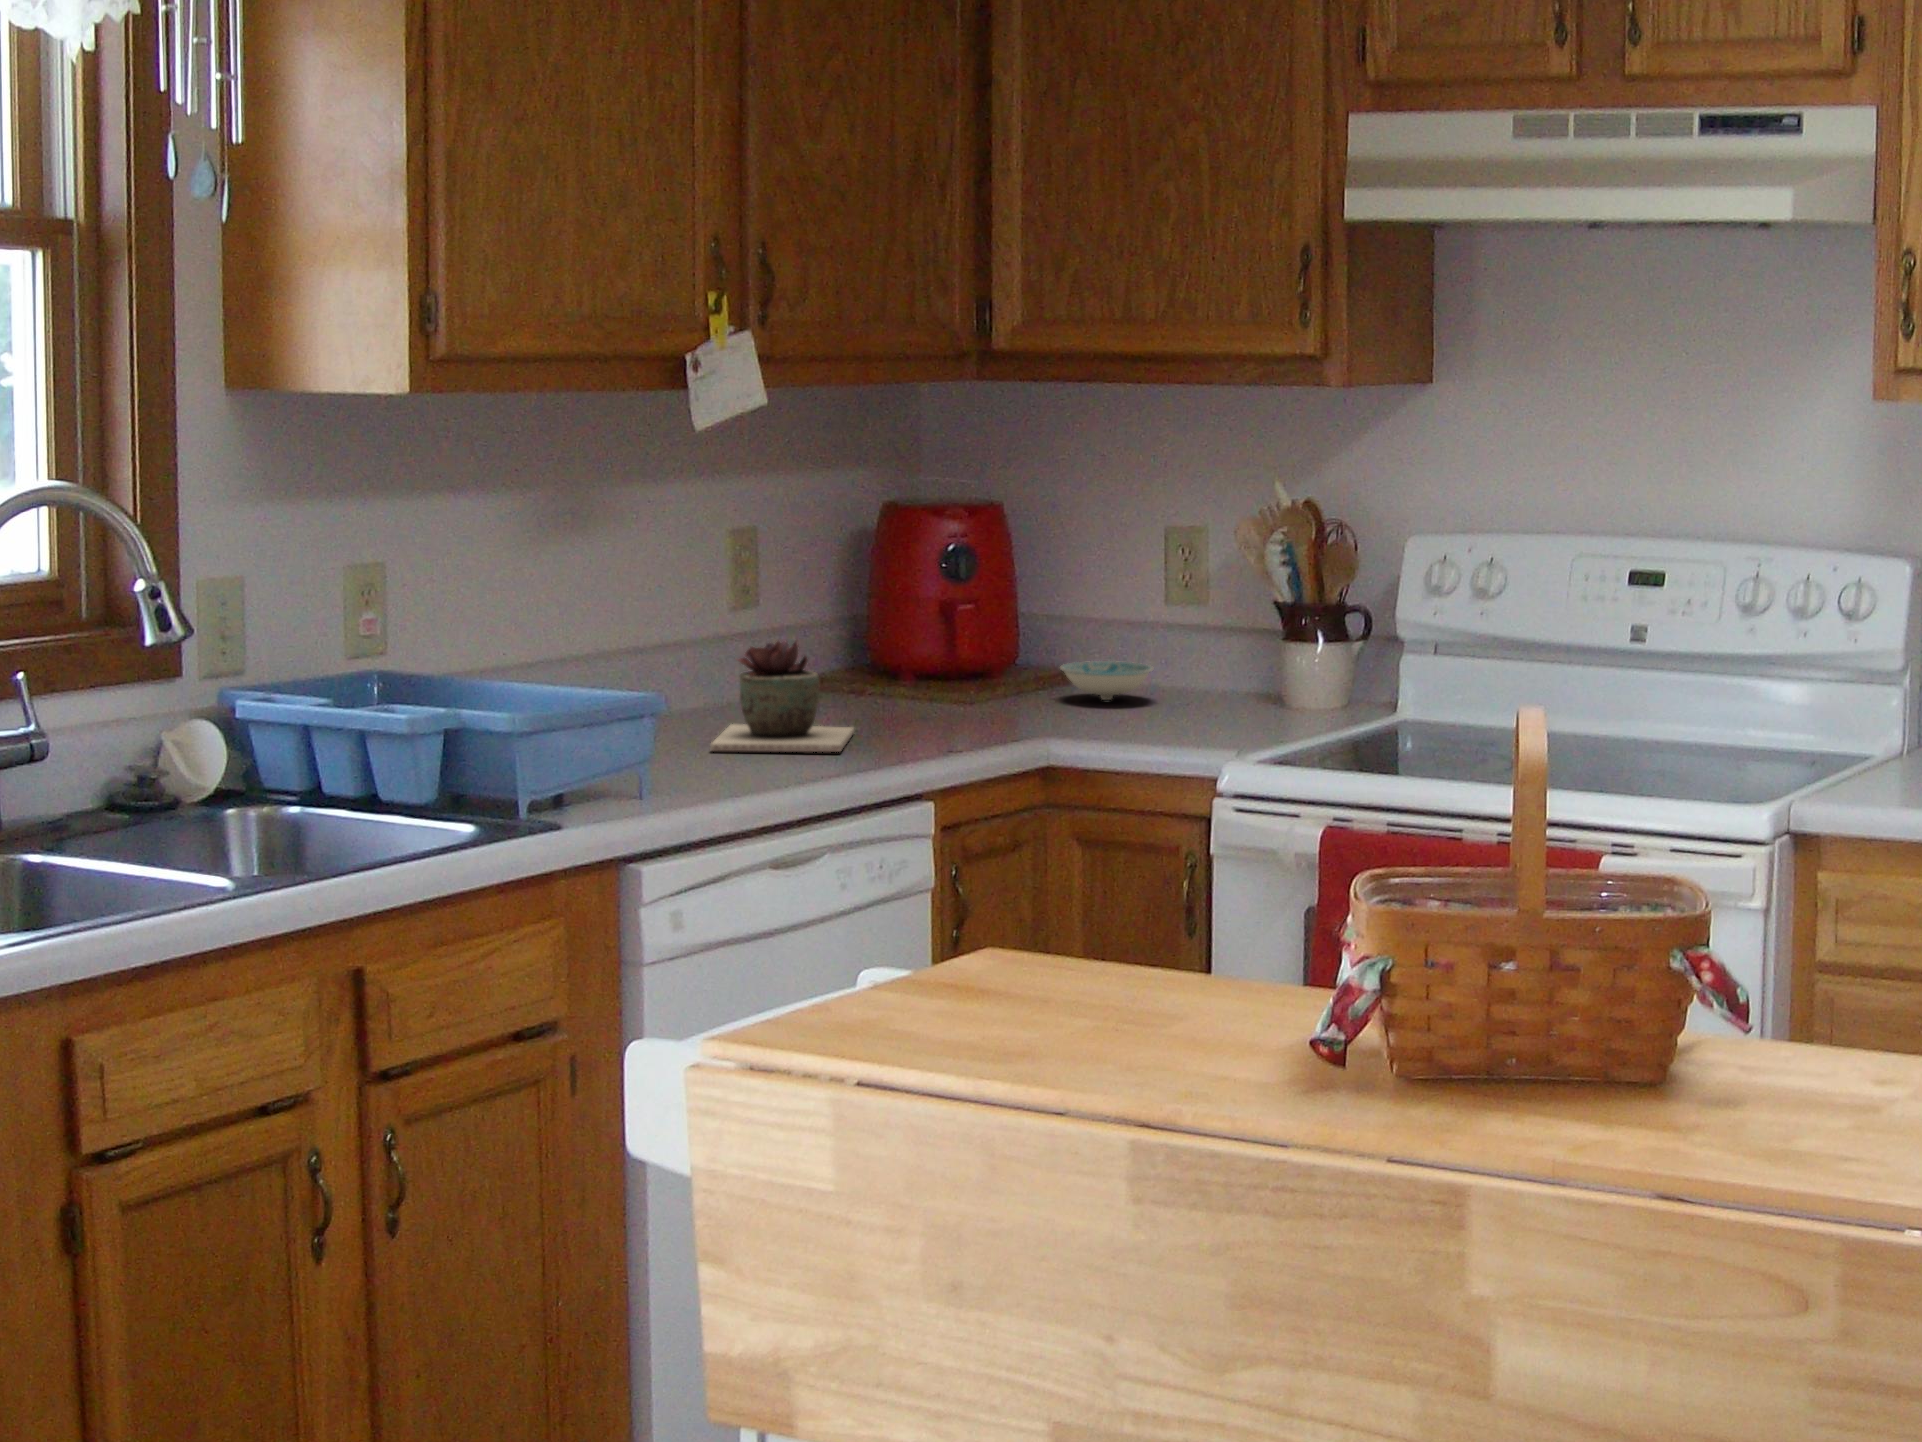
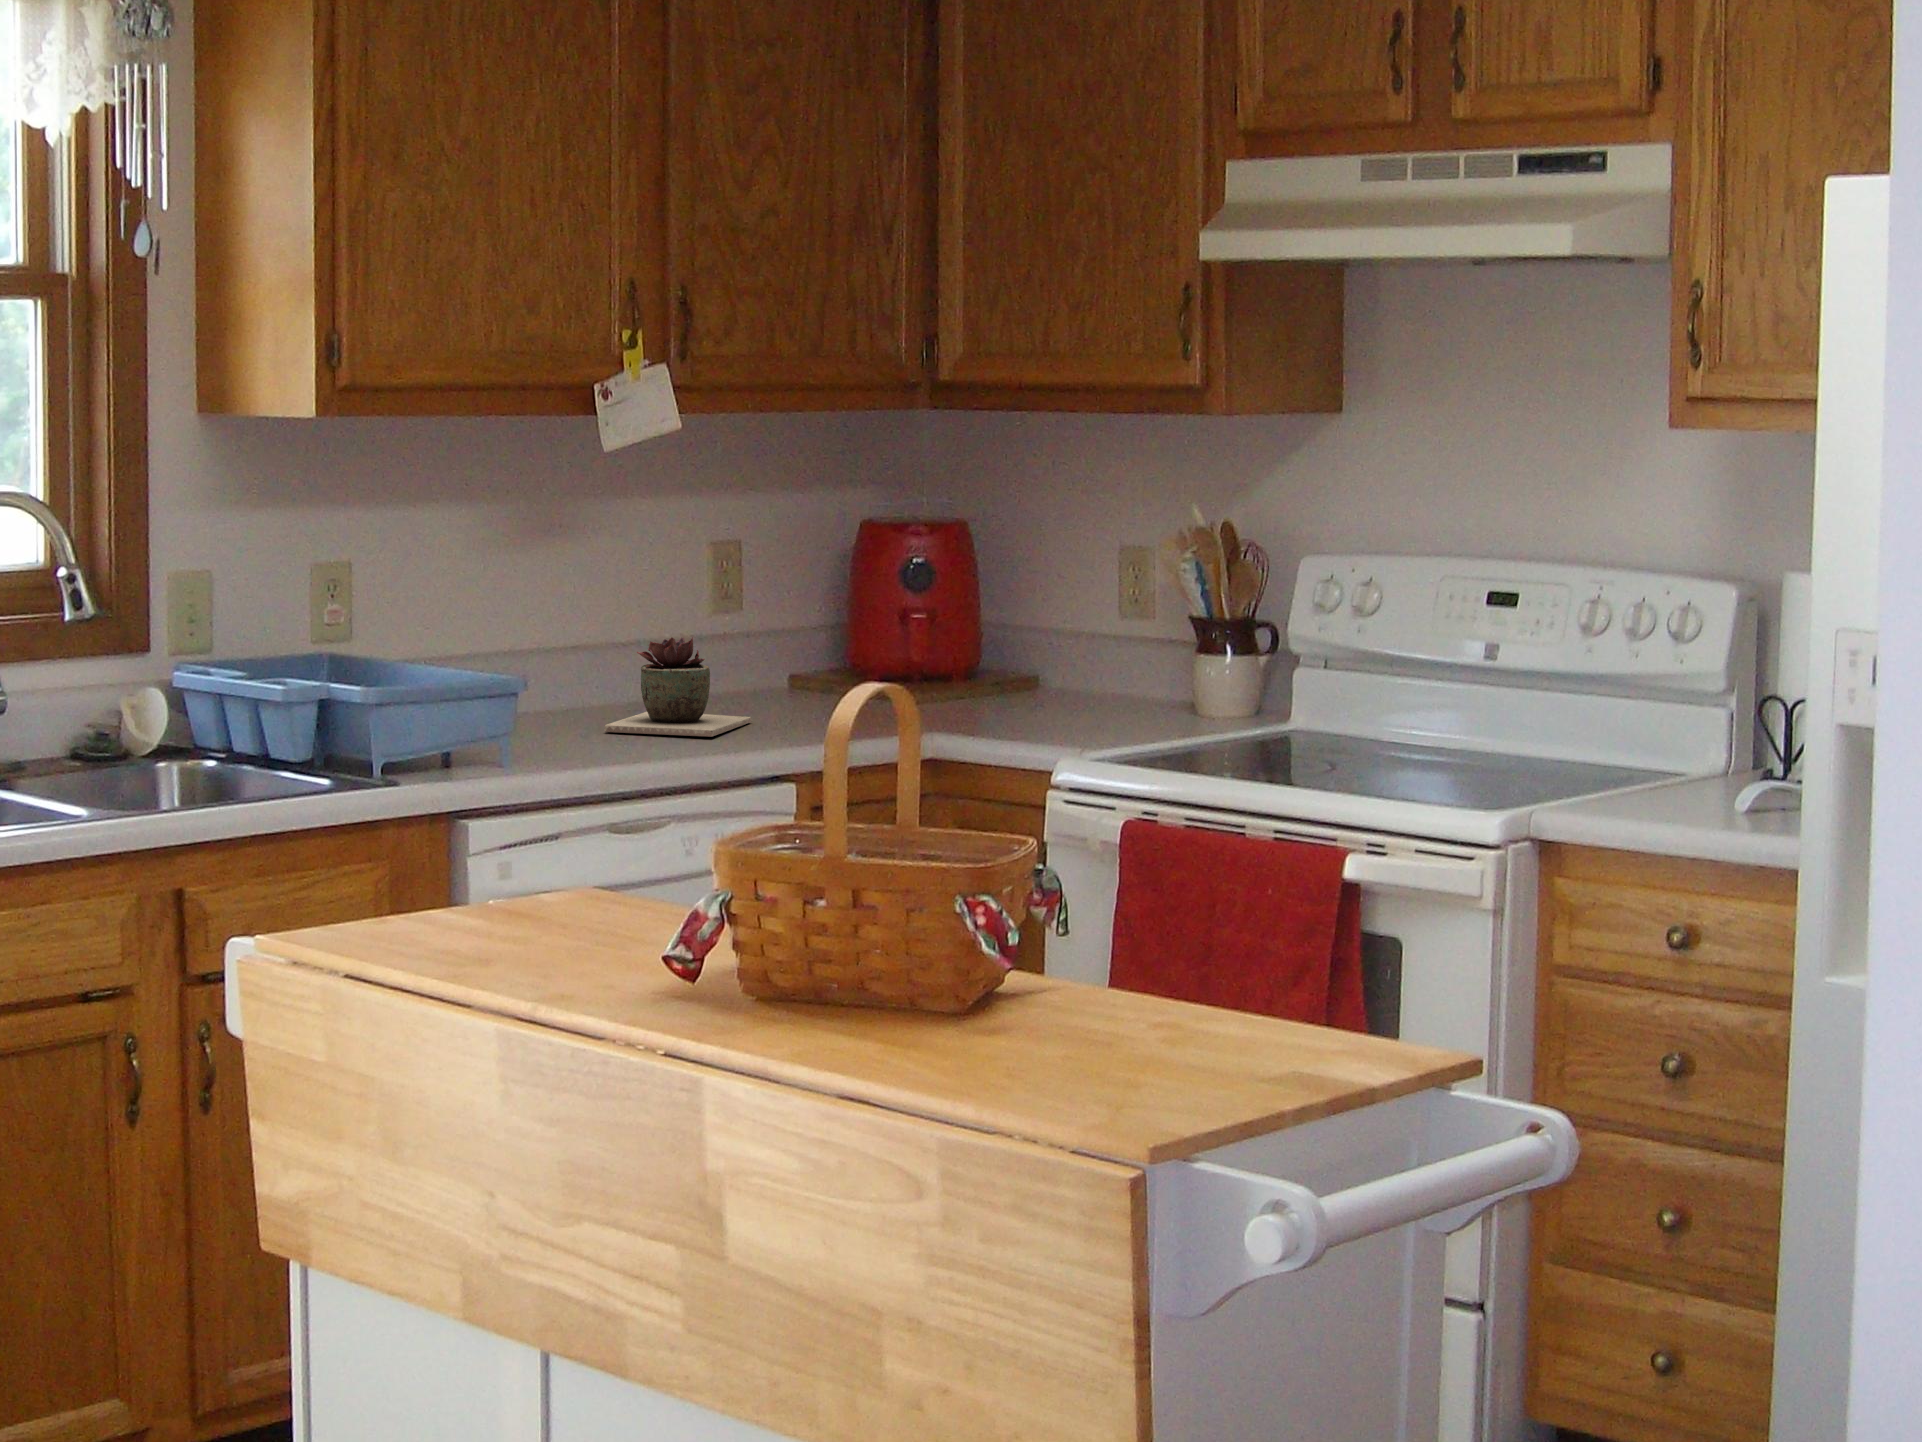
ceramic bowl: present [1060,661,1154,700] -> none [981,668,1068,704]

